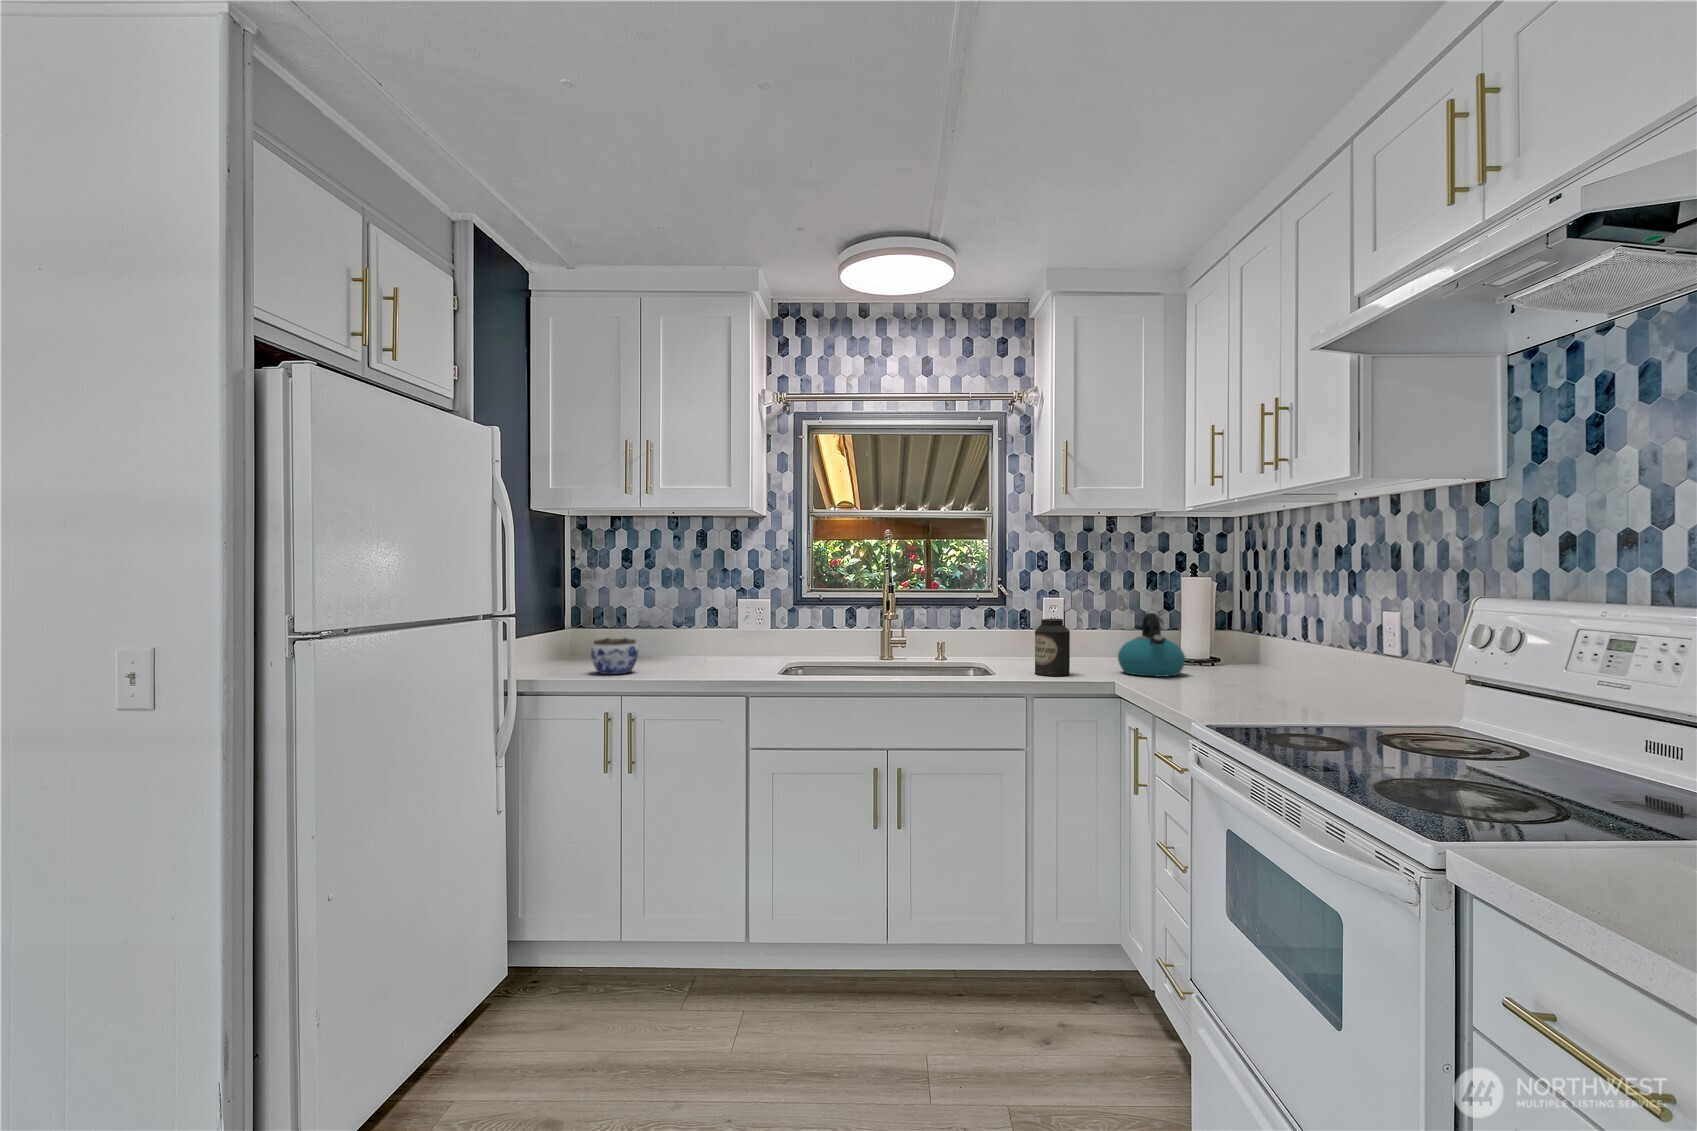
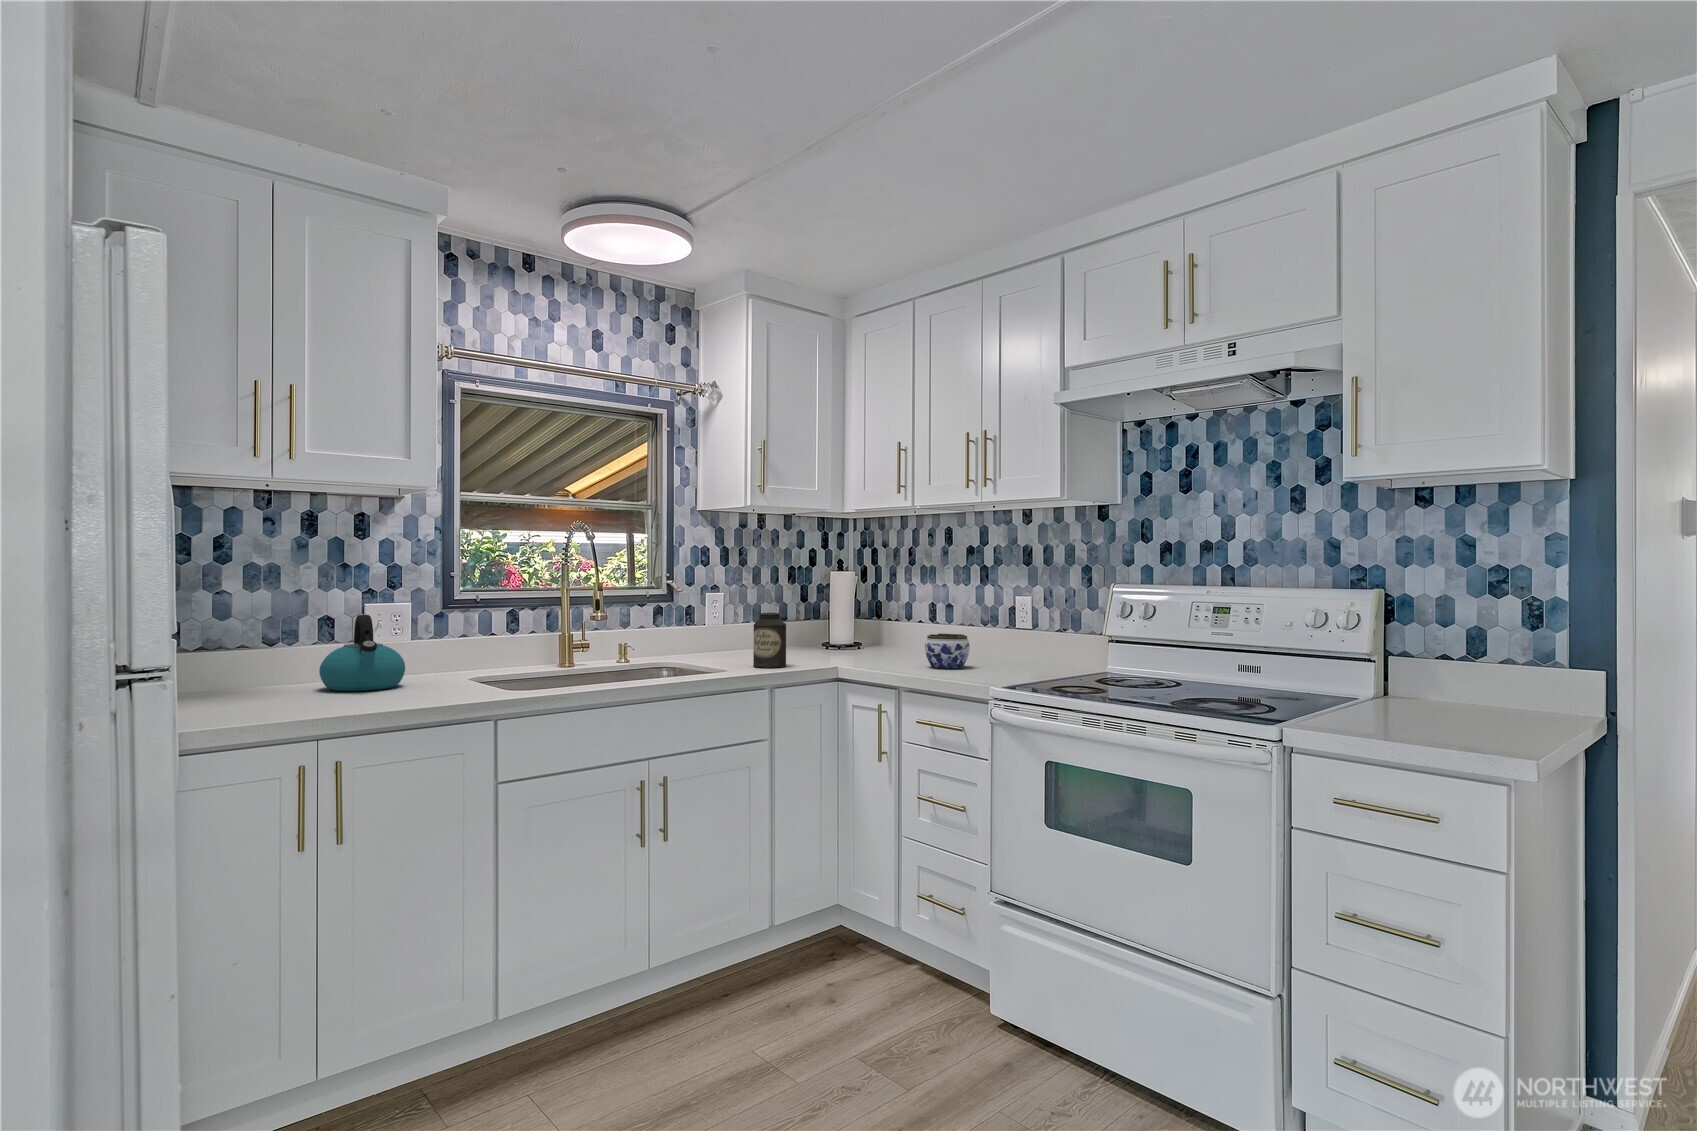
kettle: present [1118,613,1185,677] -> present [319,615,405,691]
jar: present [591,638,638,674] -> present [925,634,970,669]

